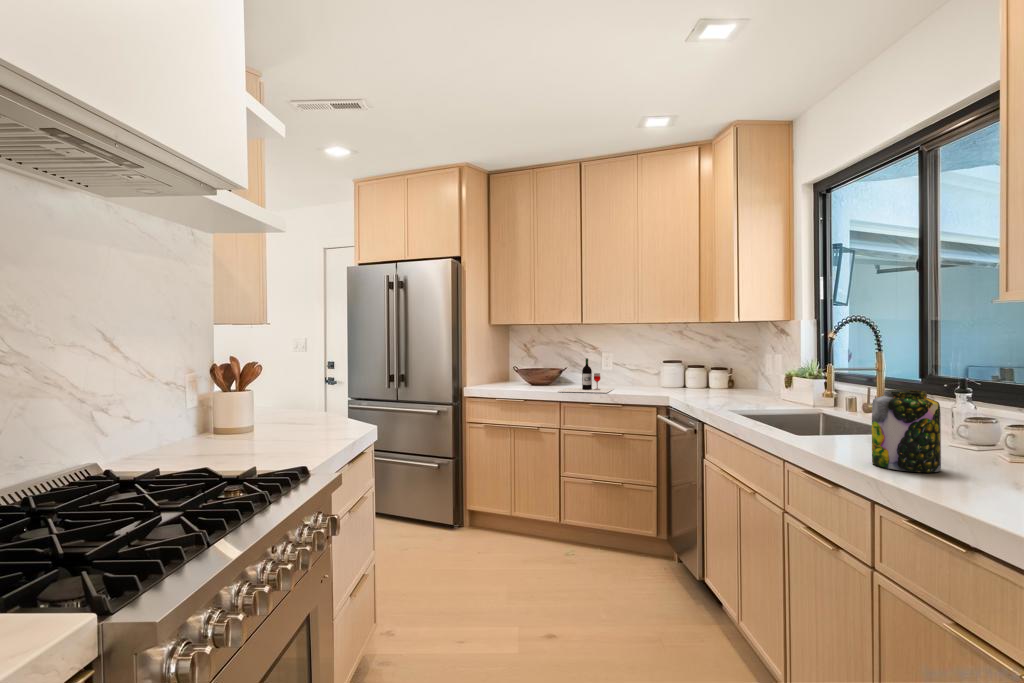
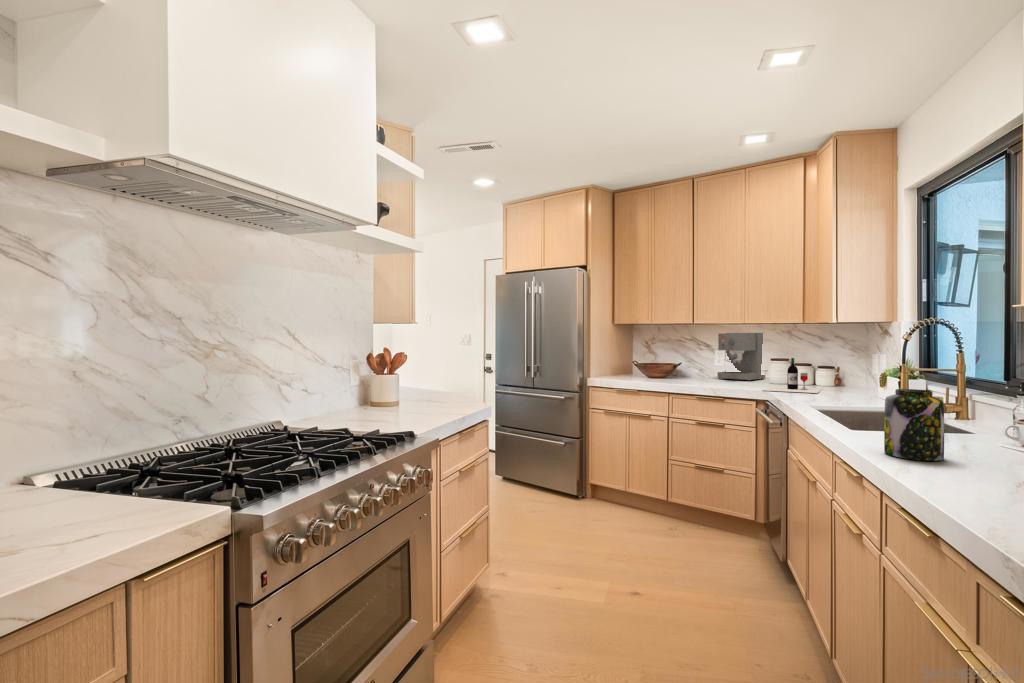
coffee maker: none [606,334,653,385] -> present [718,333,765,381]
wine bottle: present [558,358,613,393] -> present [764,358,822,393]

